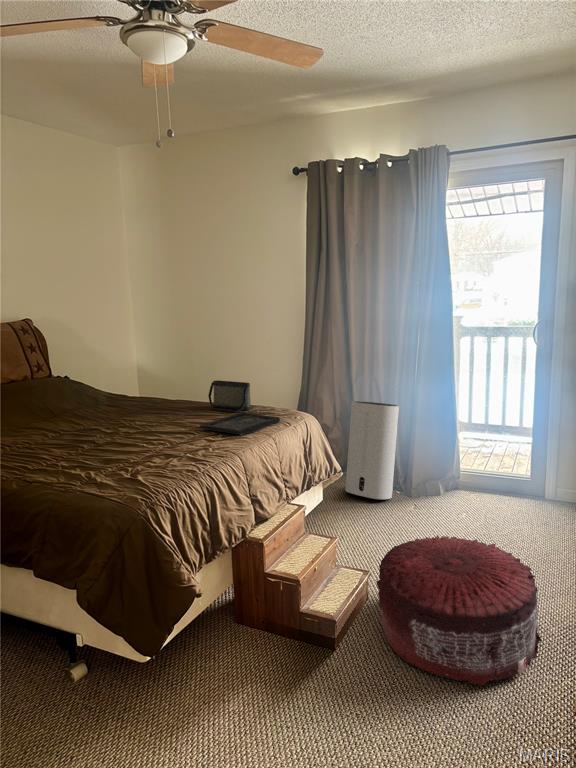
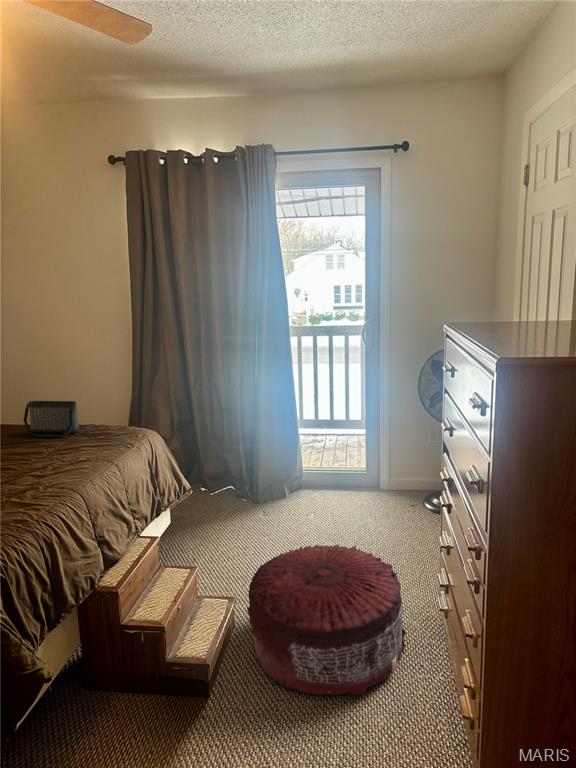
air purifier: present [345,401,399,499] -> none [192,410,242,512]
tray: present [200,412,280,435] -> none [20,437,119,466]

